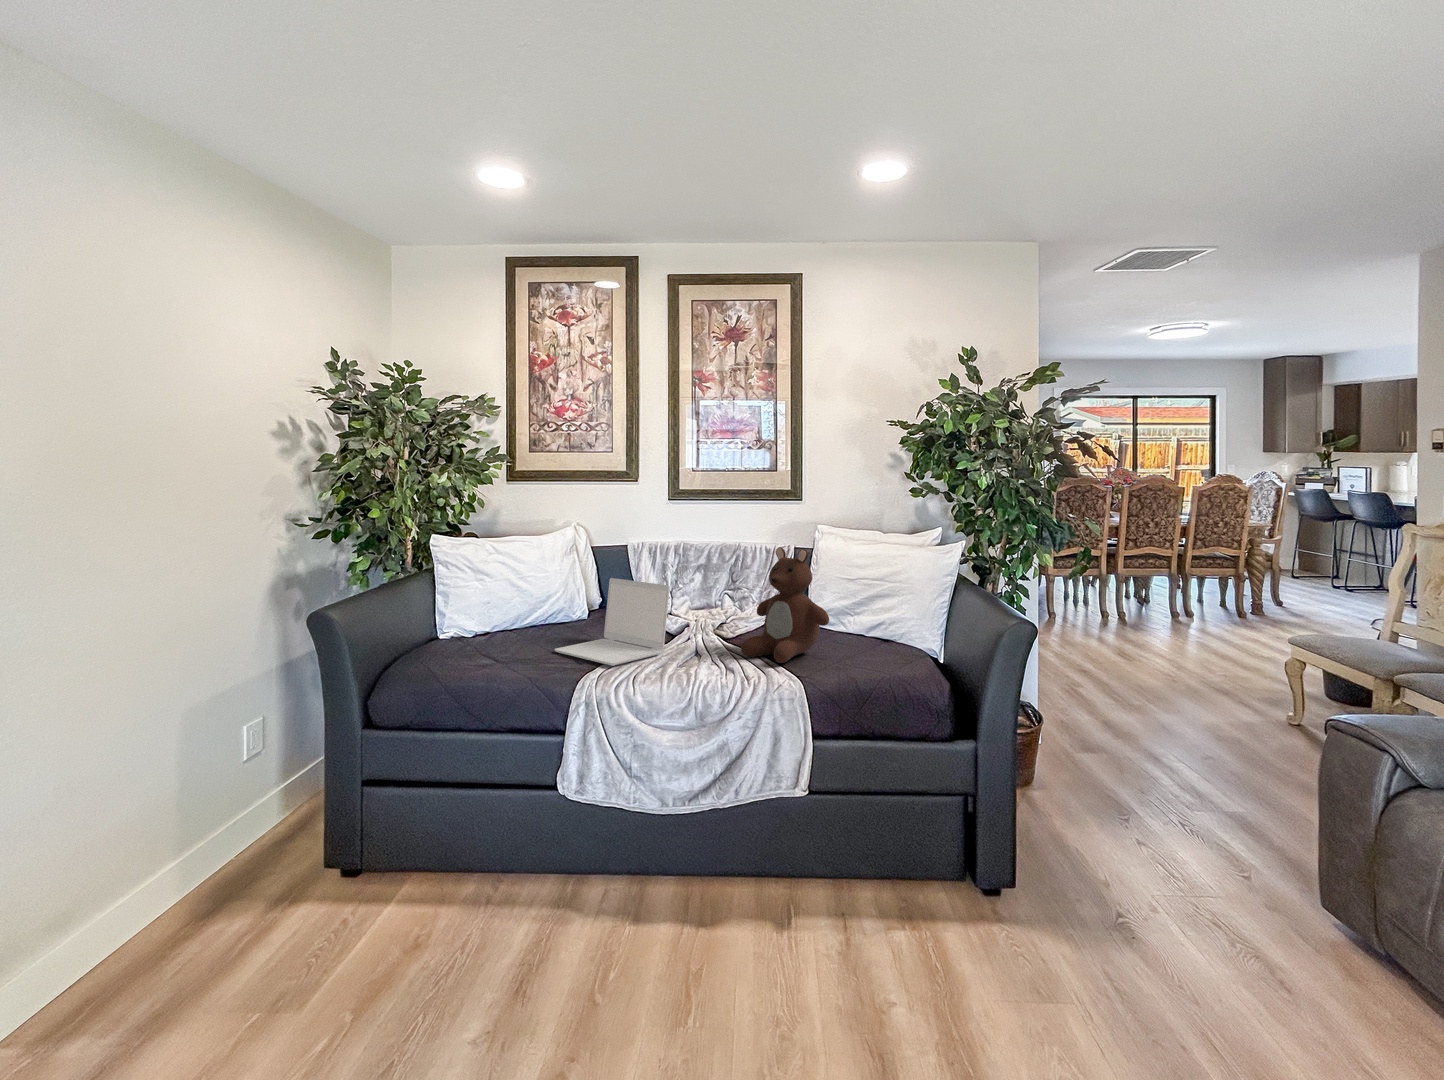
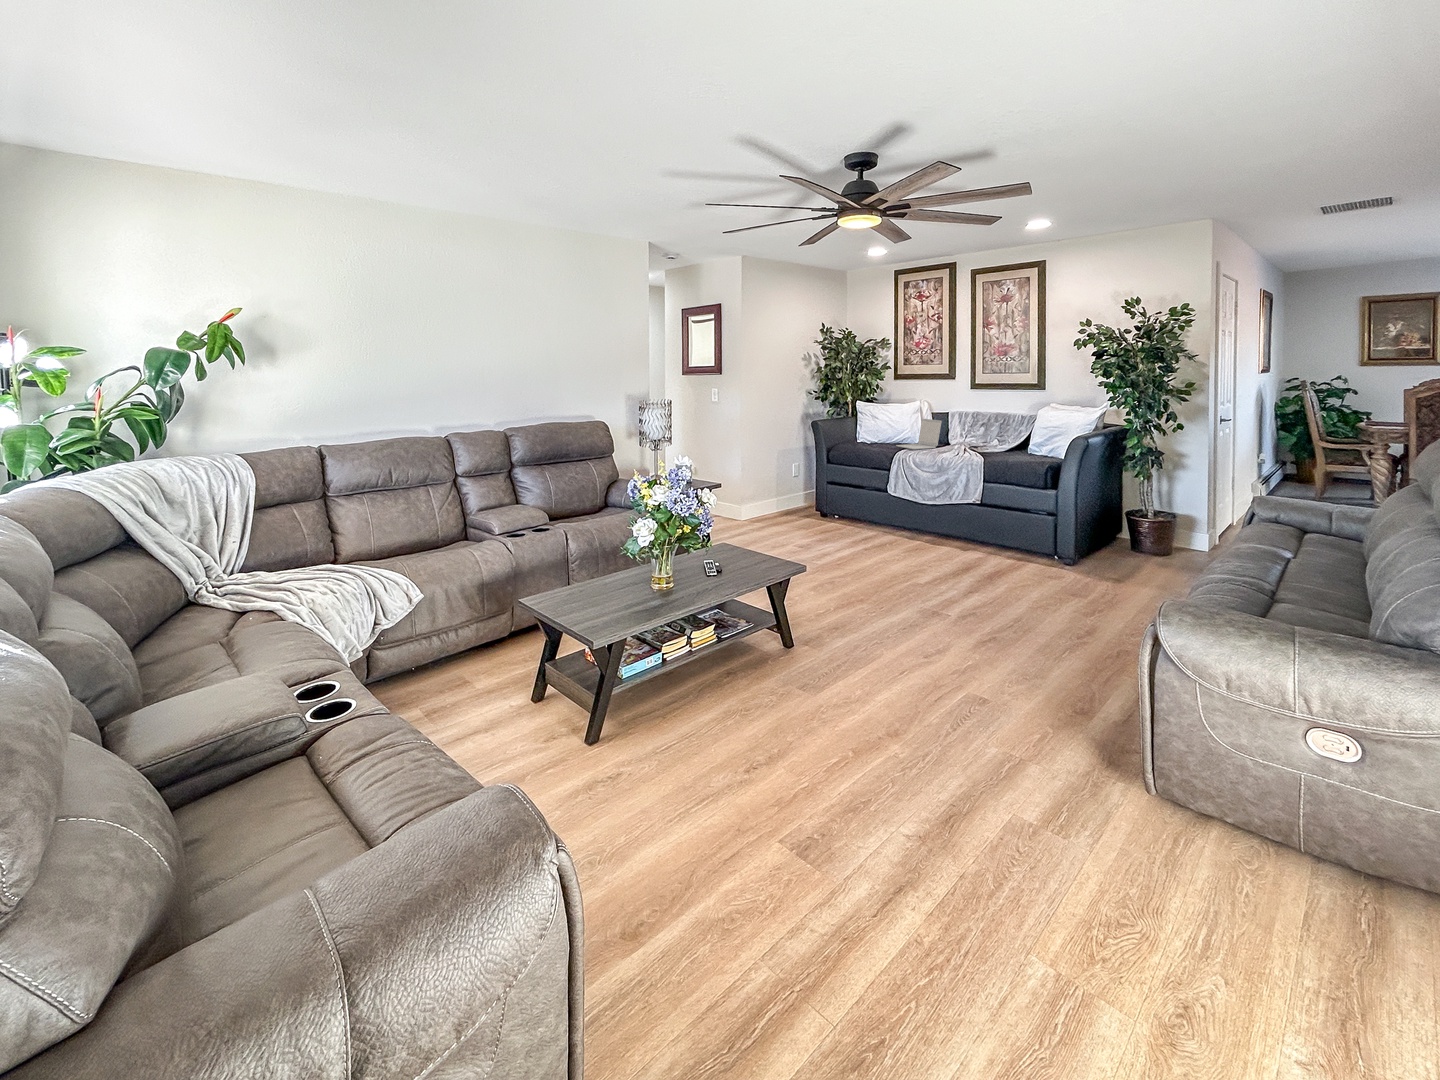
teddy bear: present [741,547,829,663] -> none [967,405,1004,451]

